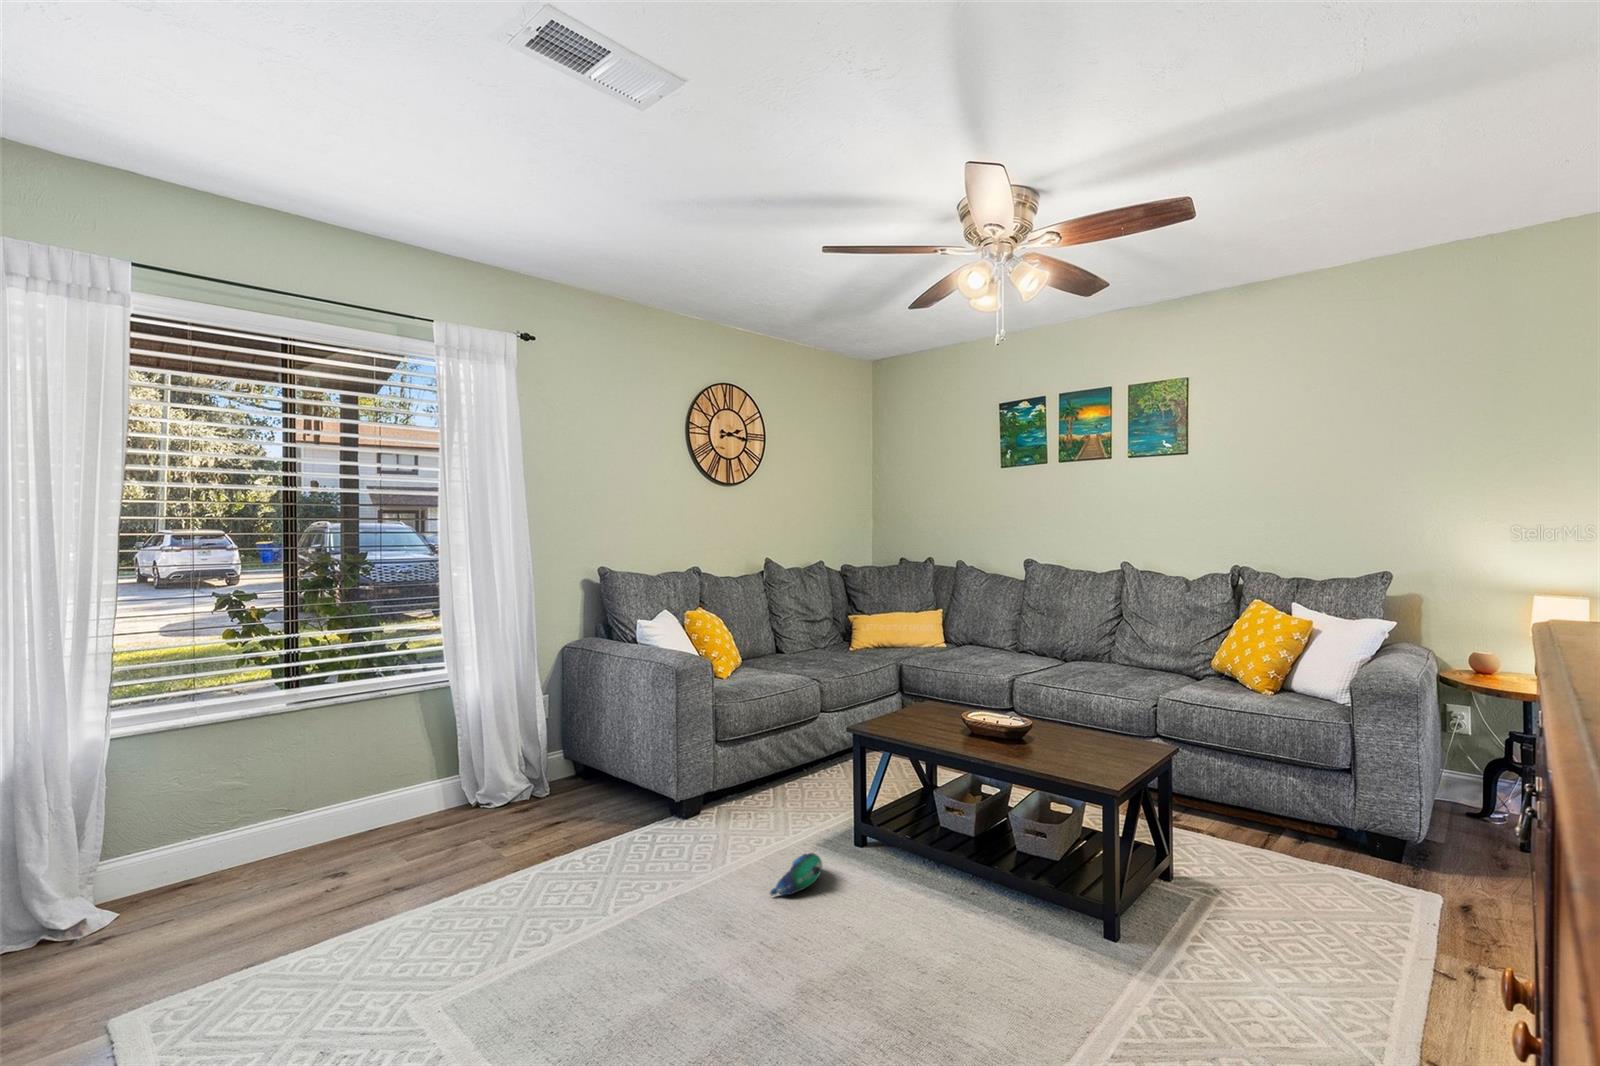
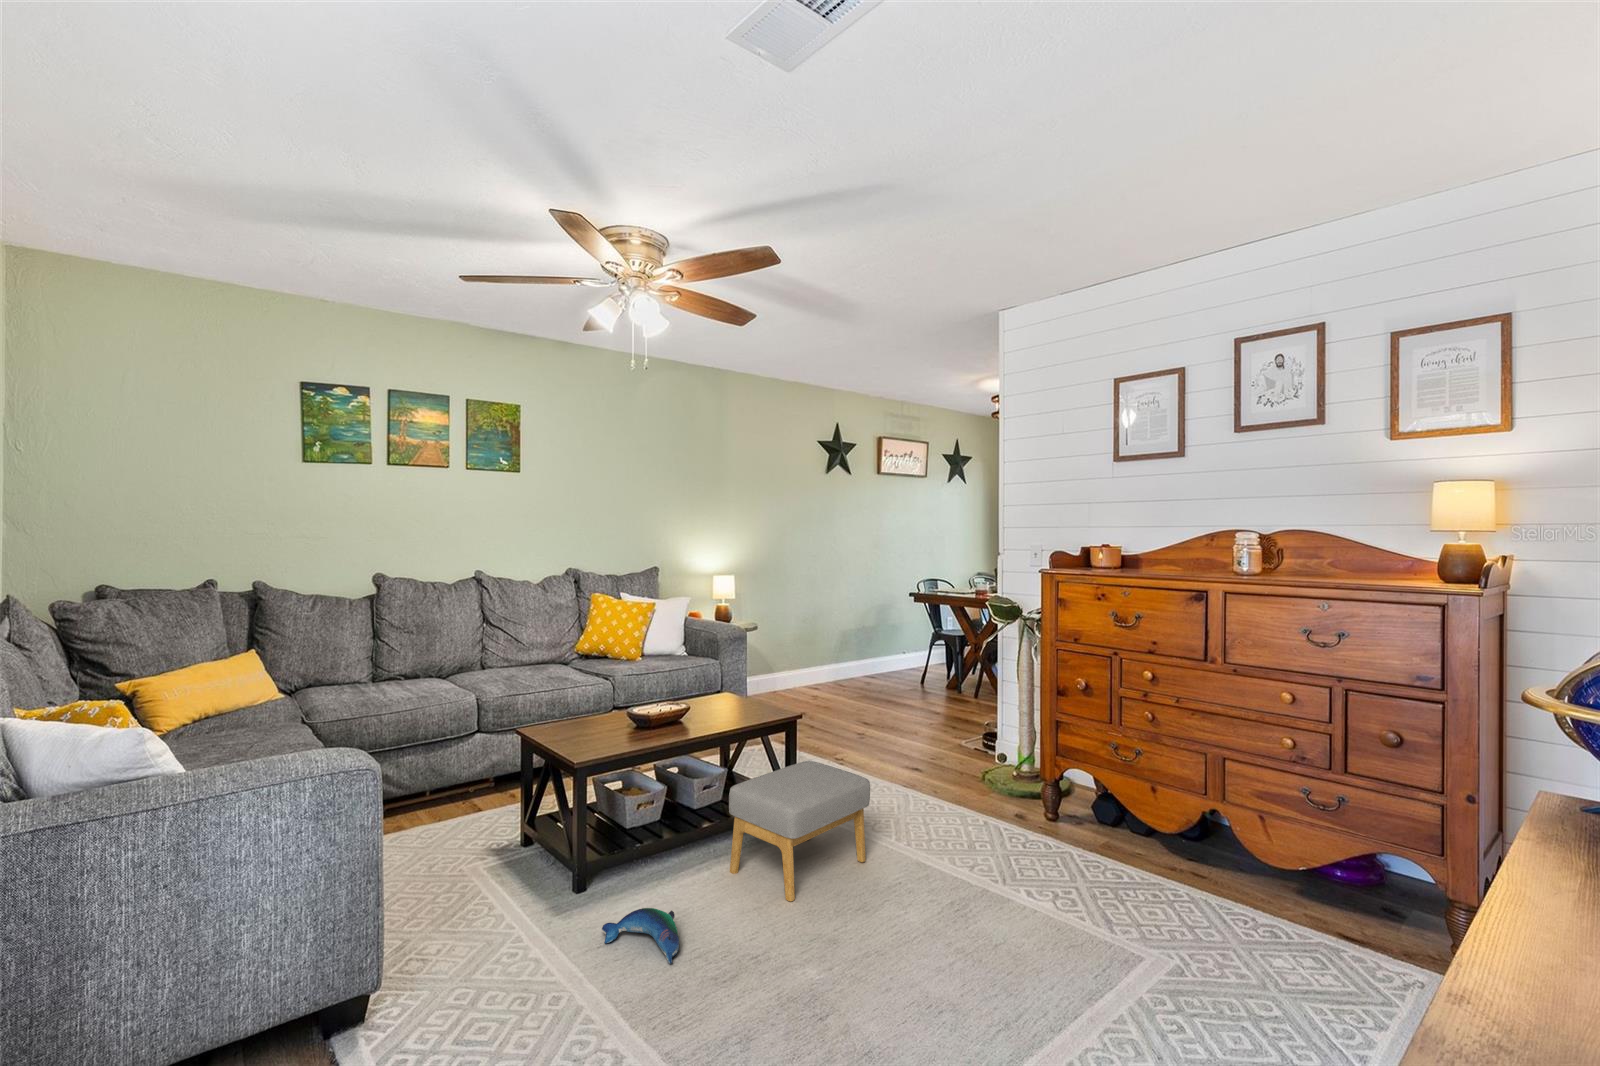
footstool: none [913,803,1109,997] -> present [729,761,870,901]

